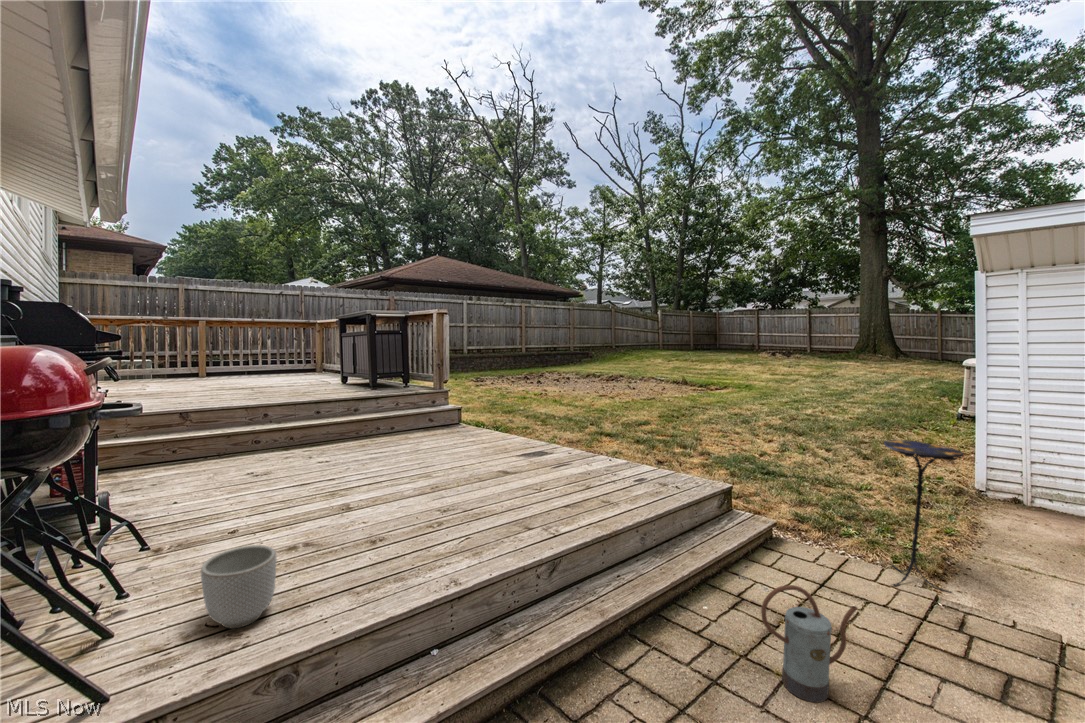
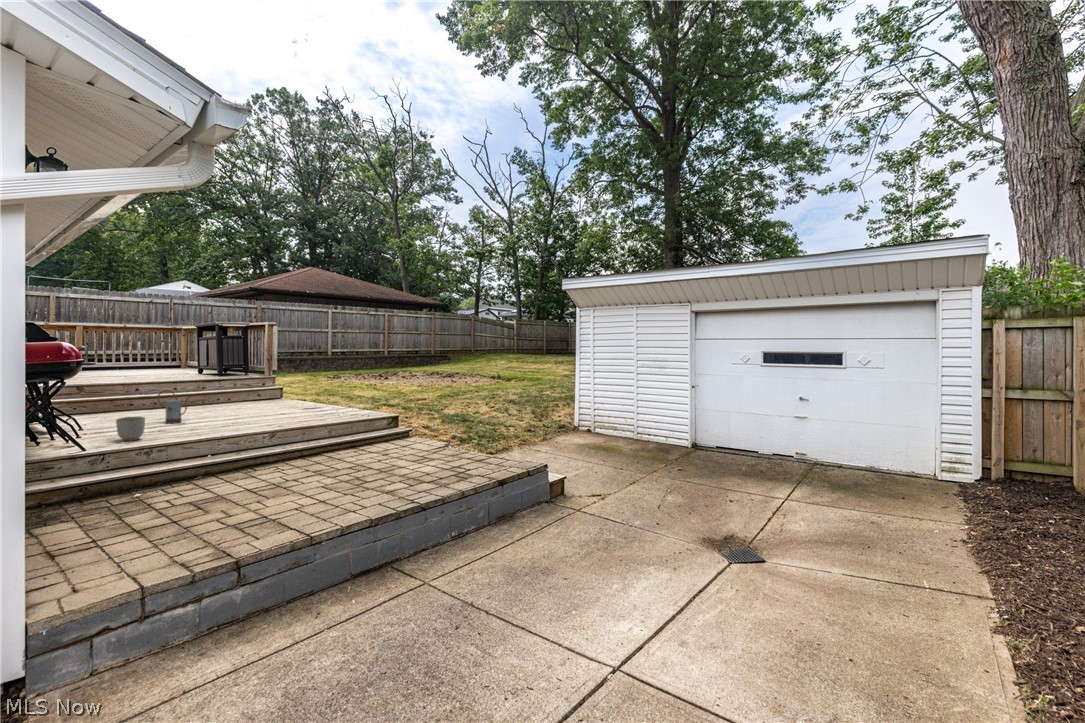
side table: present [884,440,964,588] -> none [434,391,462,453]
watering can: present [761,585,857,702] -> present [157,390,189,424]

